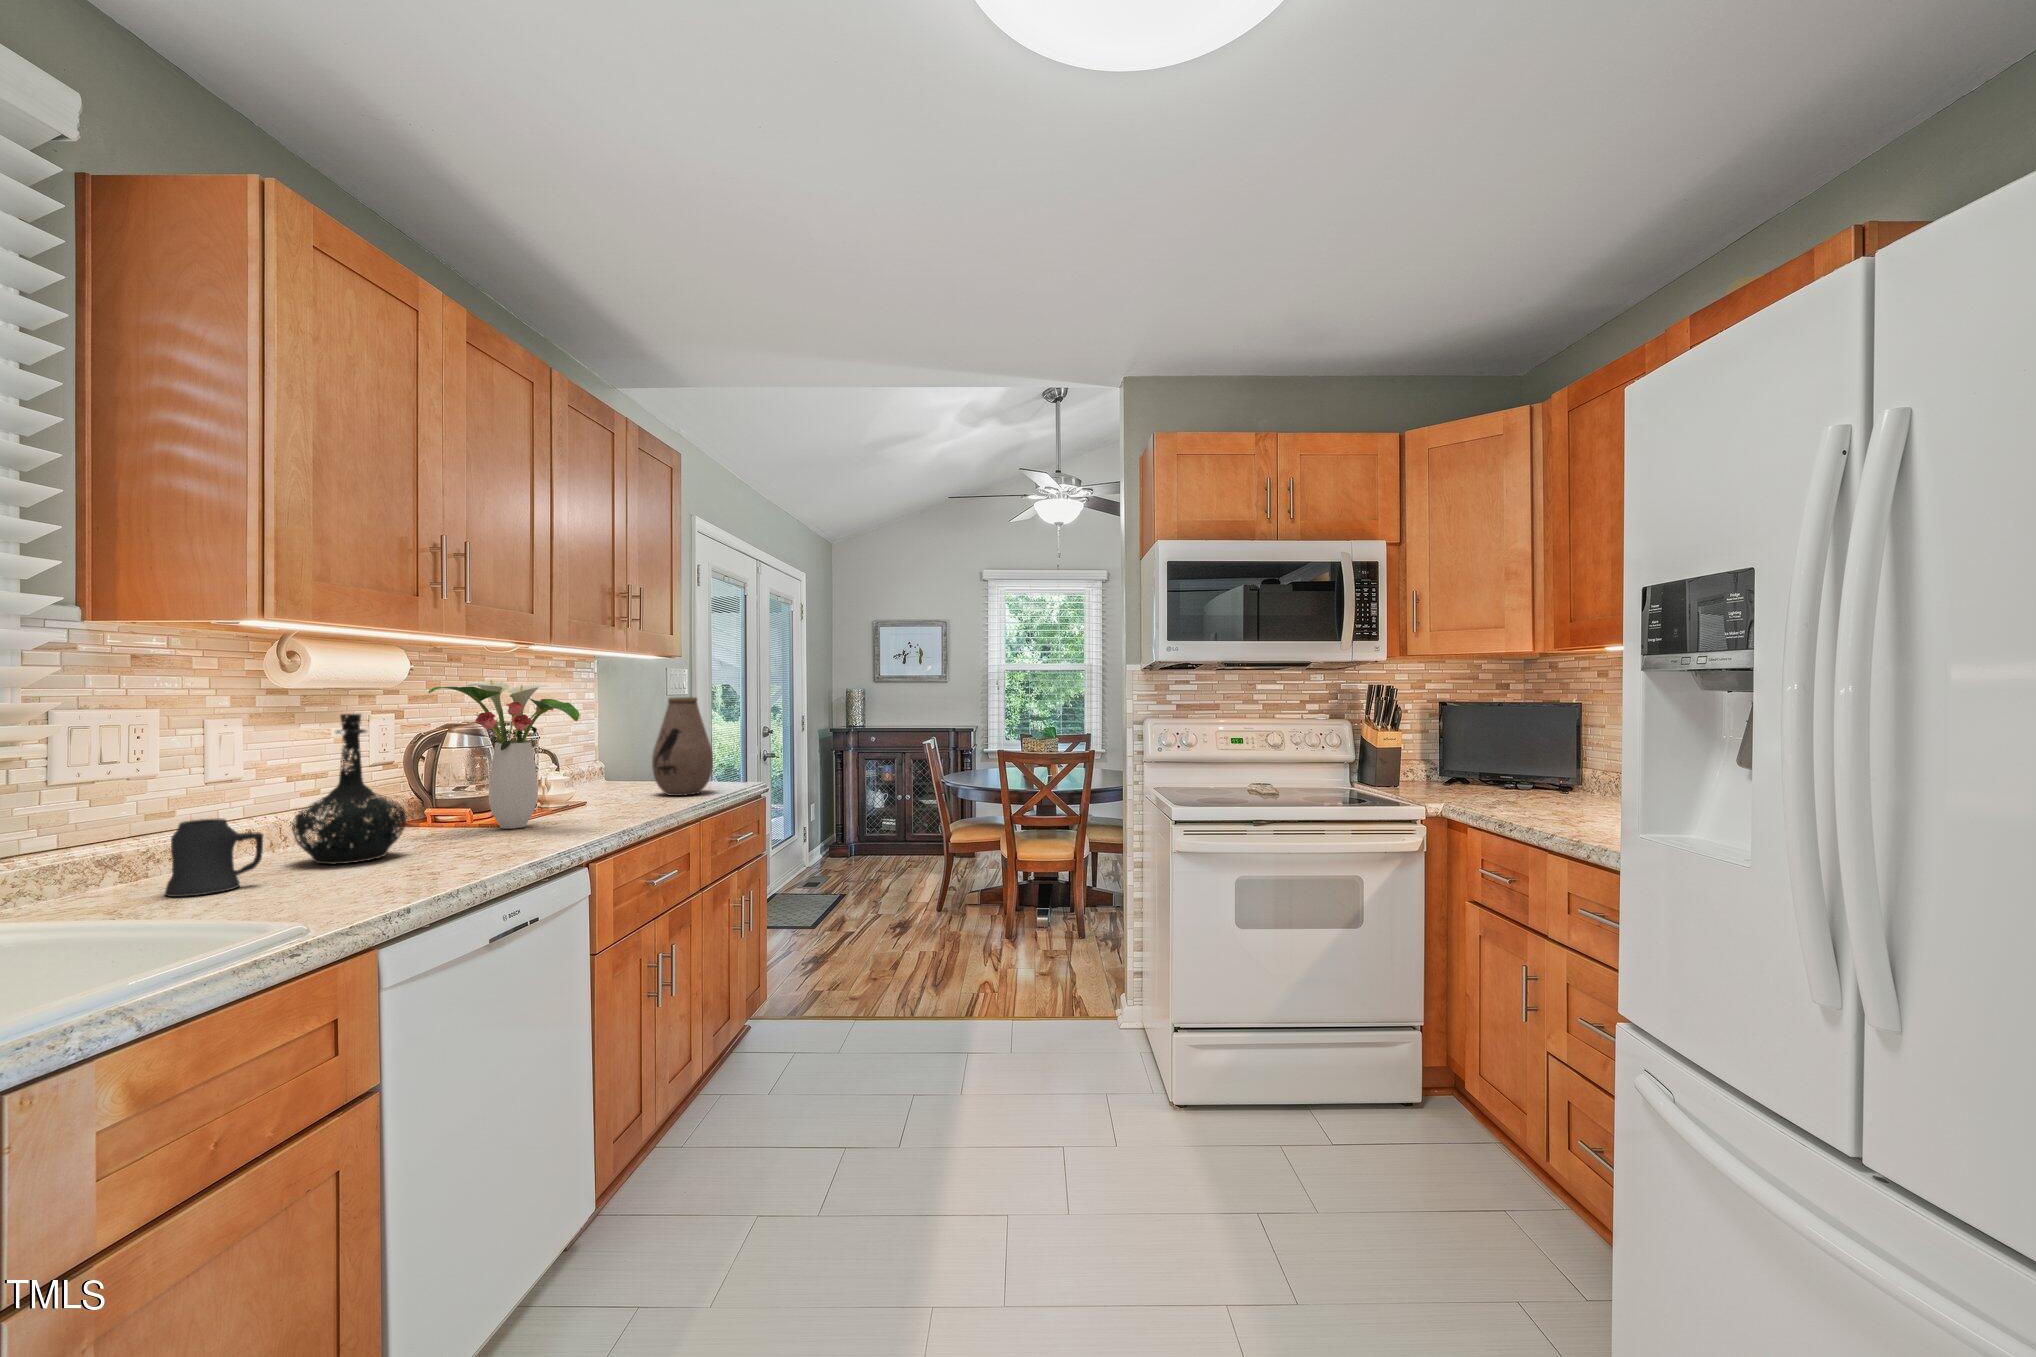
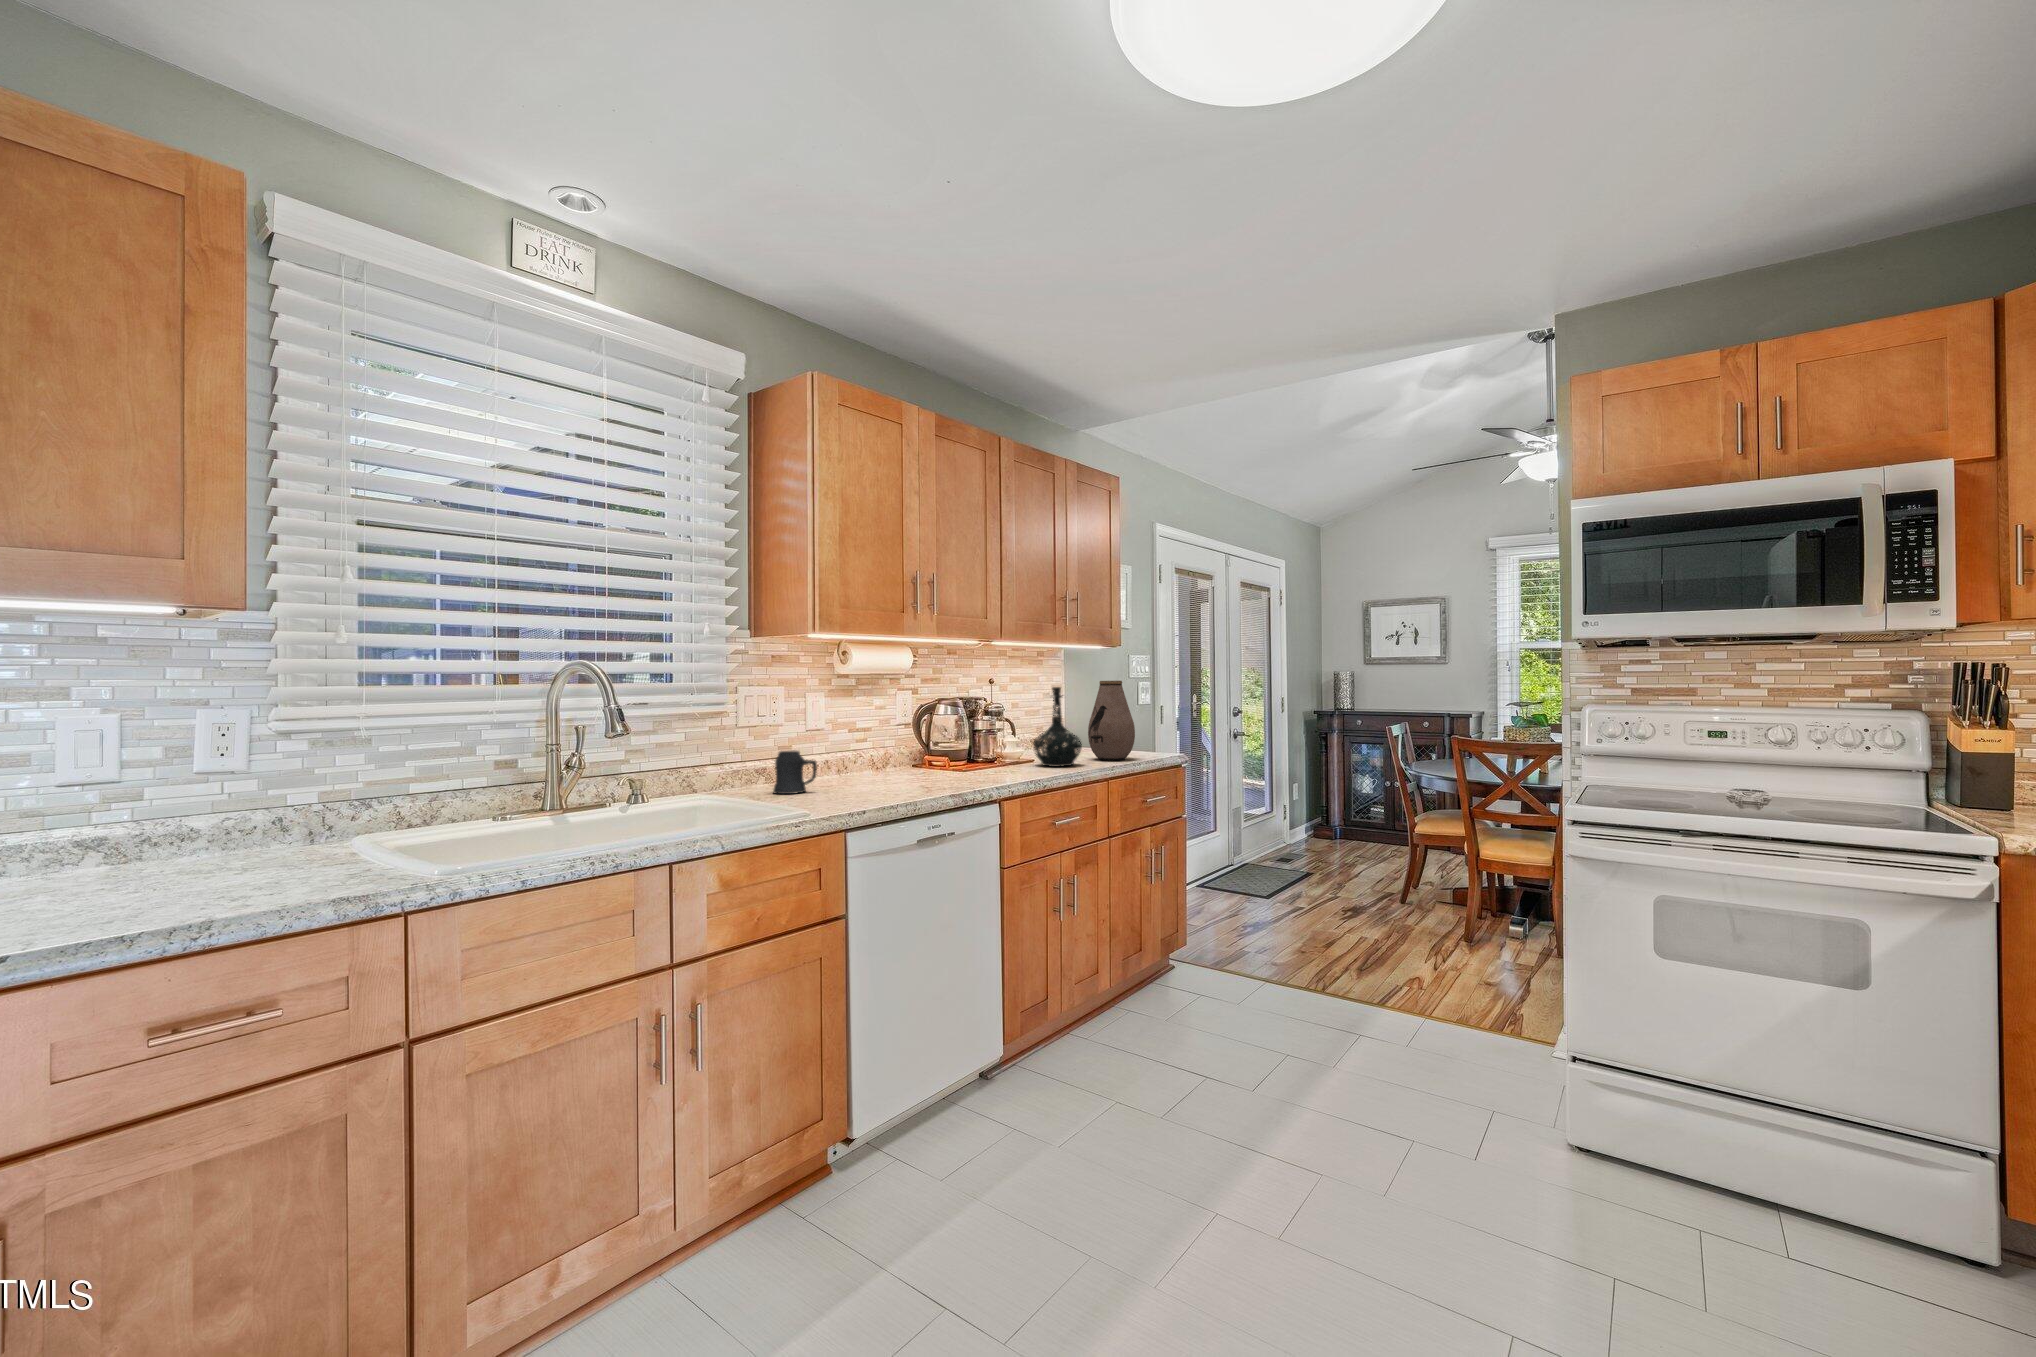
flower arrangement: present [428,680,579,829] -> none [917,667,1007,773]
bottle: present [292,714,406,864] -> present [1033,687,1082,767]

